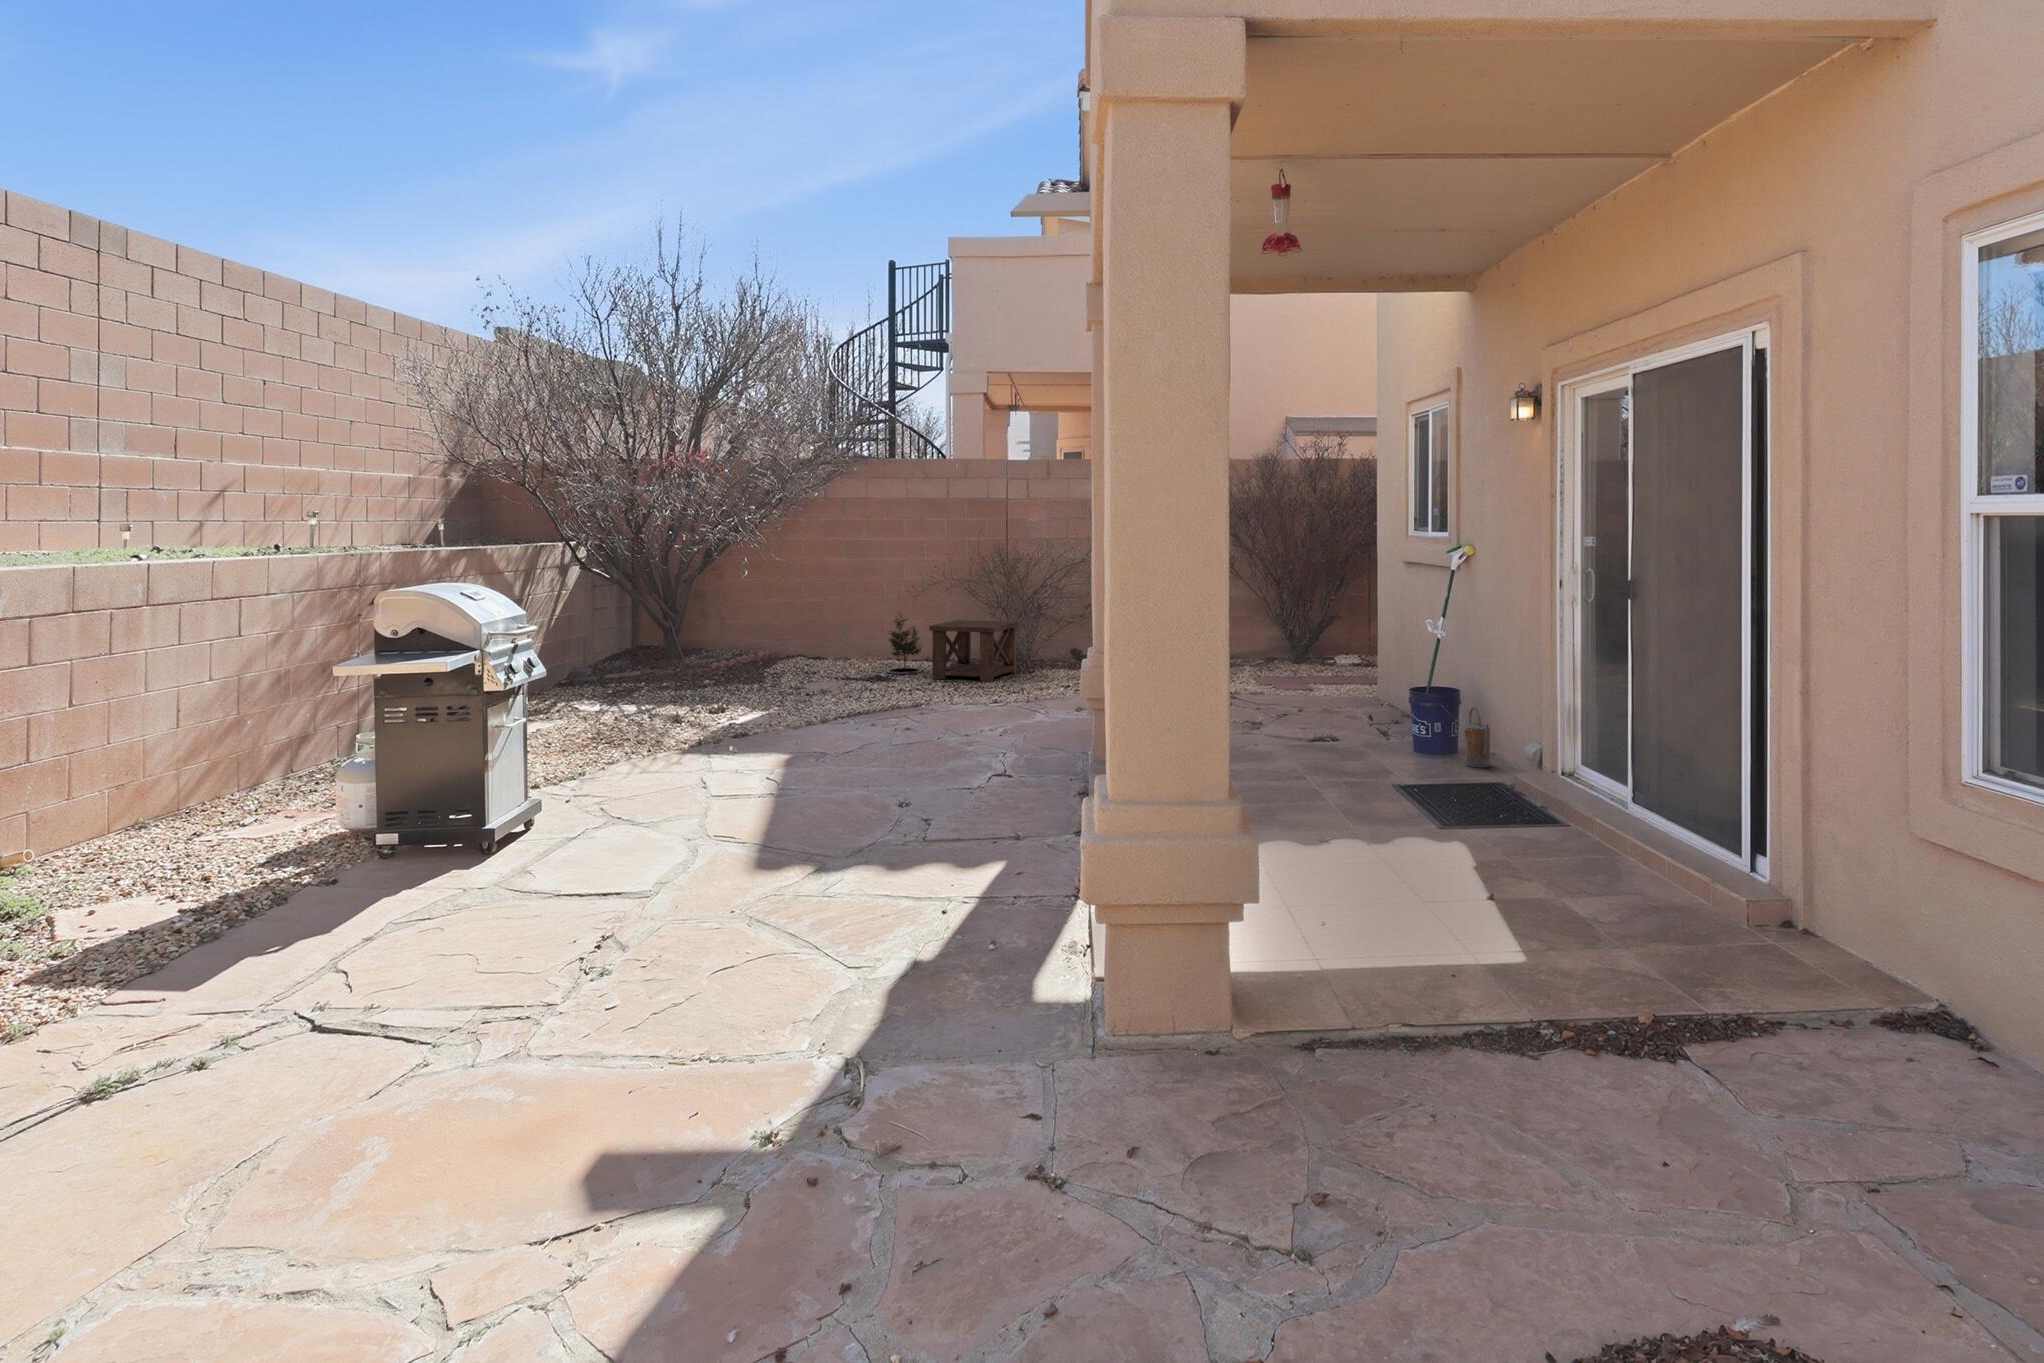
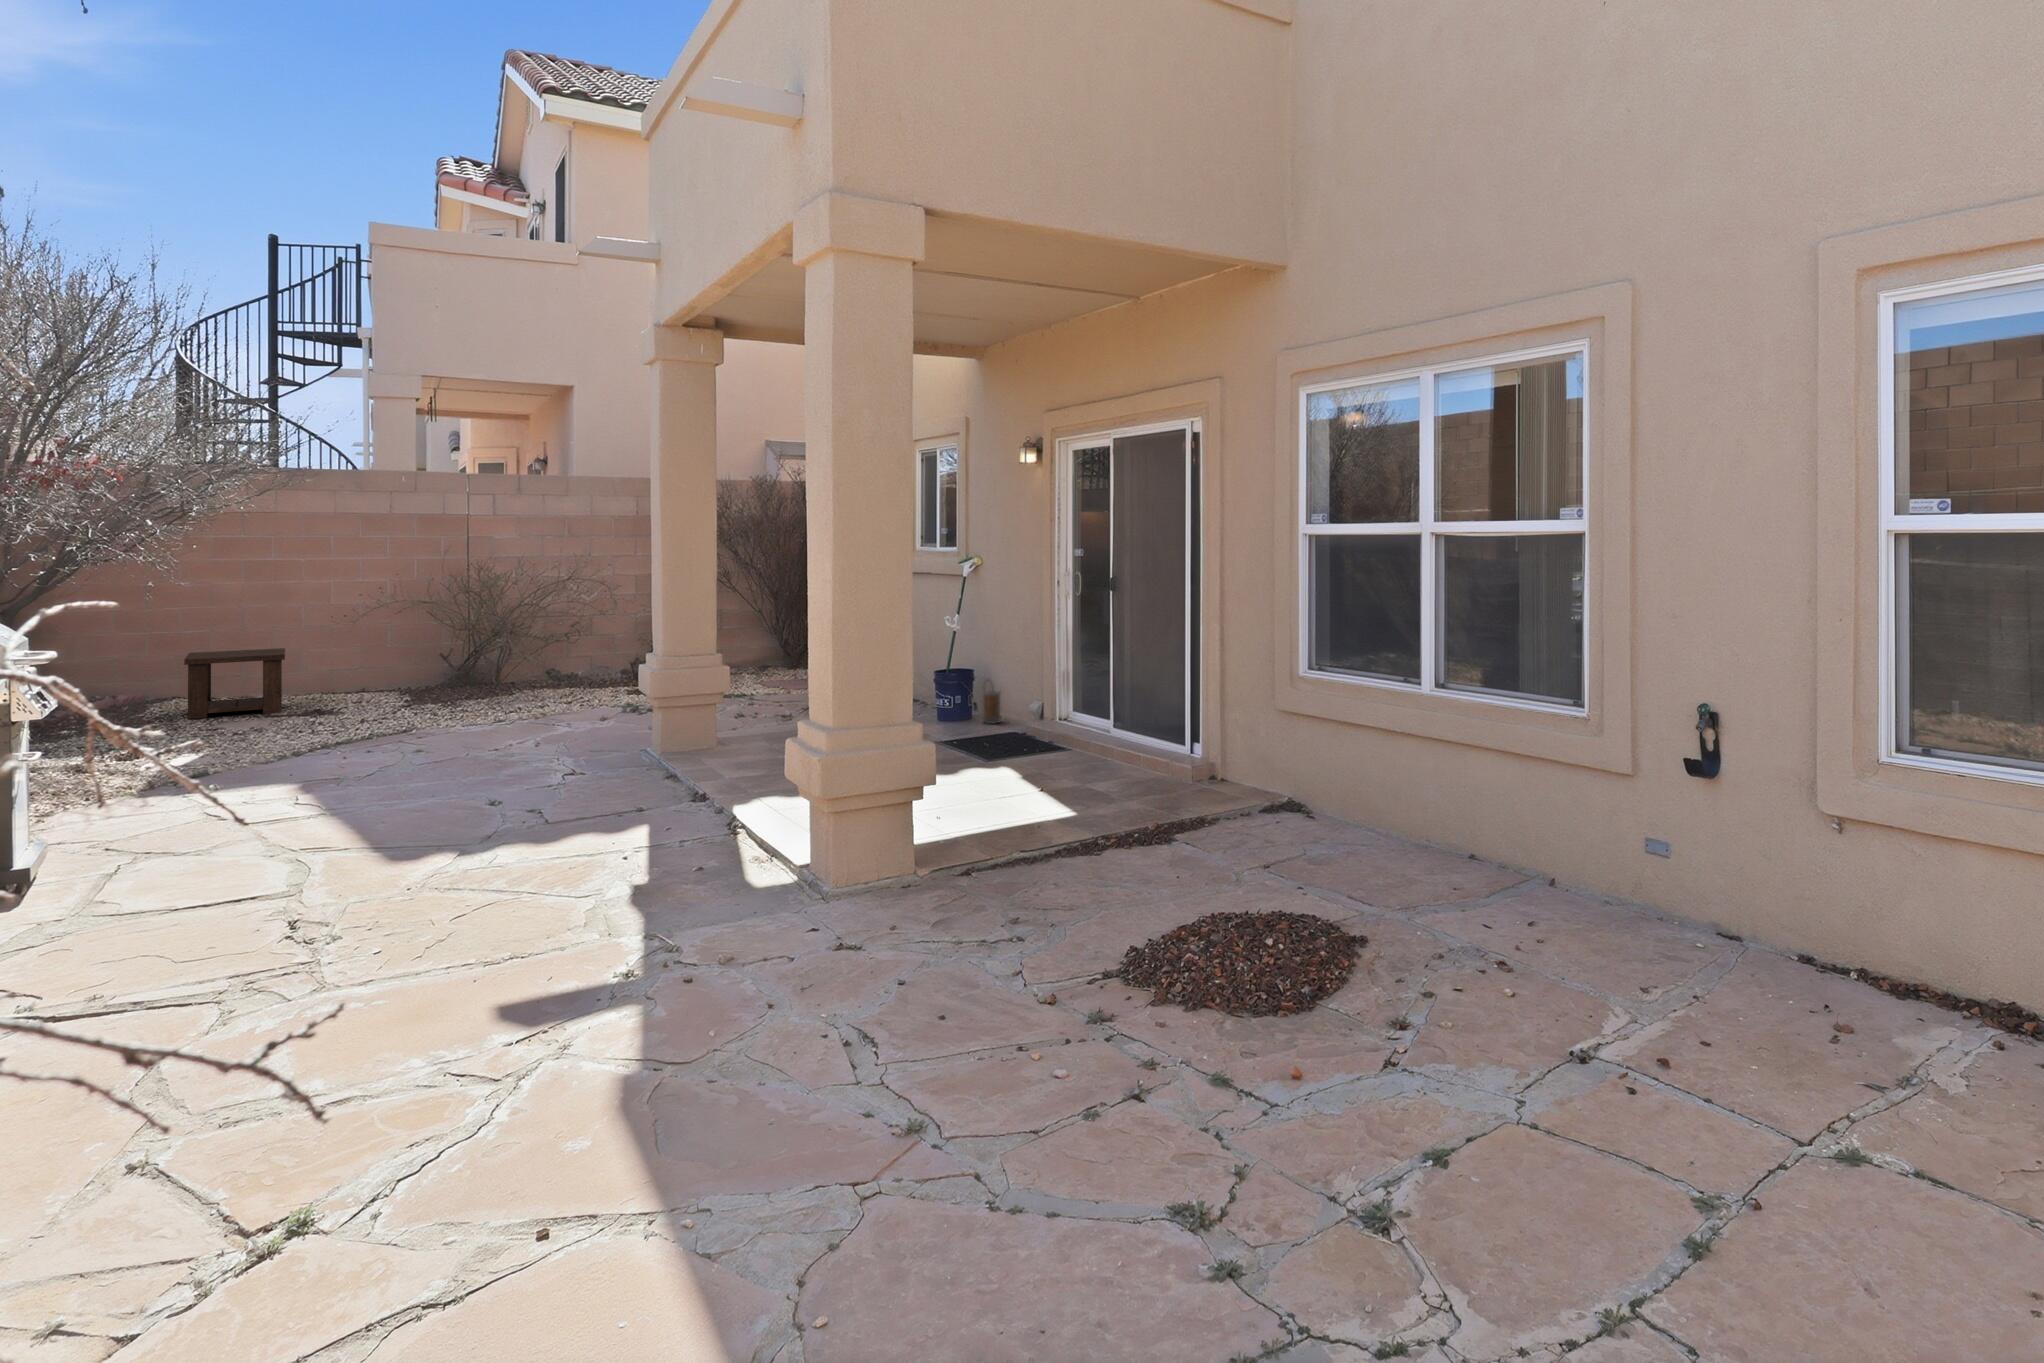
potted tree: present [887,613,921,674] -> none [337,635,387,702]
side table: present [929,620,1019,681] -> present [184,648,285,719]

